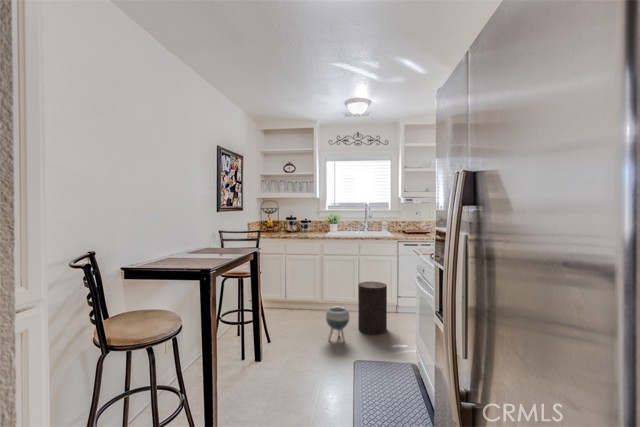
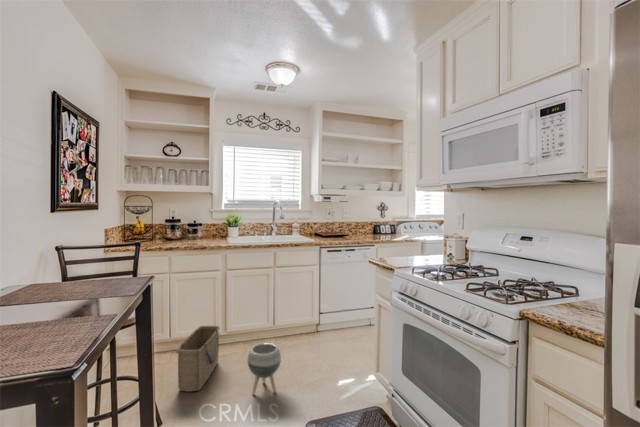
stool: present [358,281,387,335] -> none [284,300,321,371]
basket: none [283,293,315,332] -> present [176,326,220,392]

